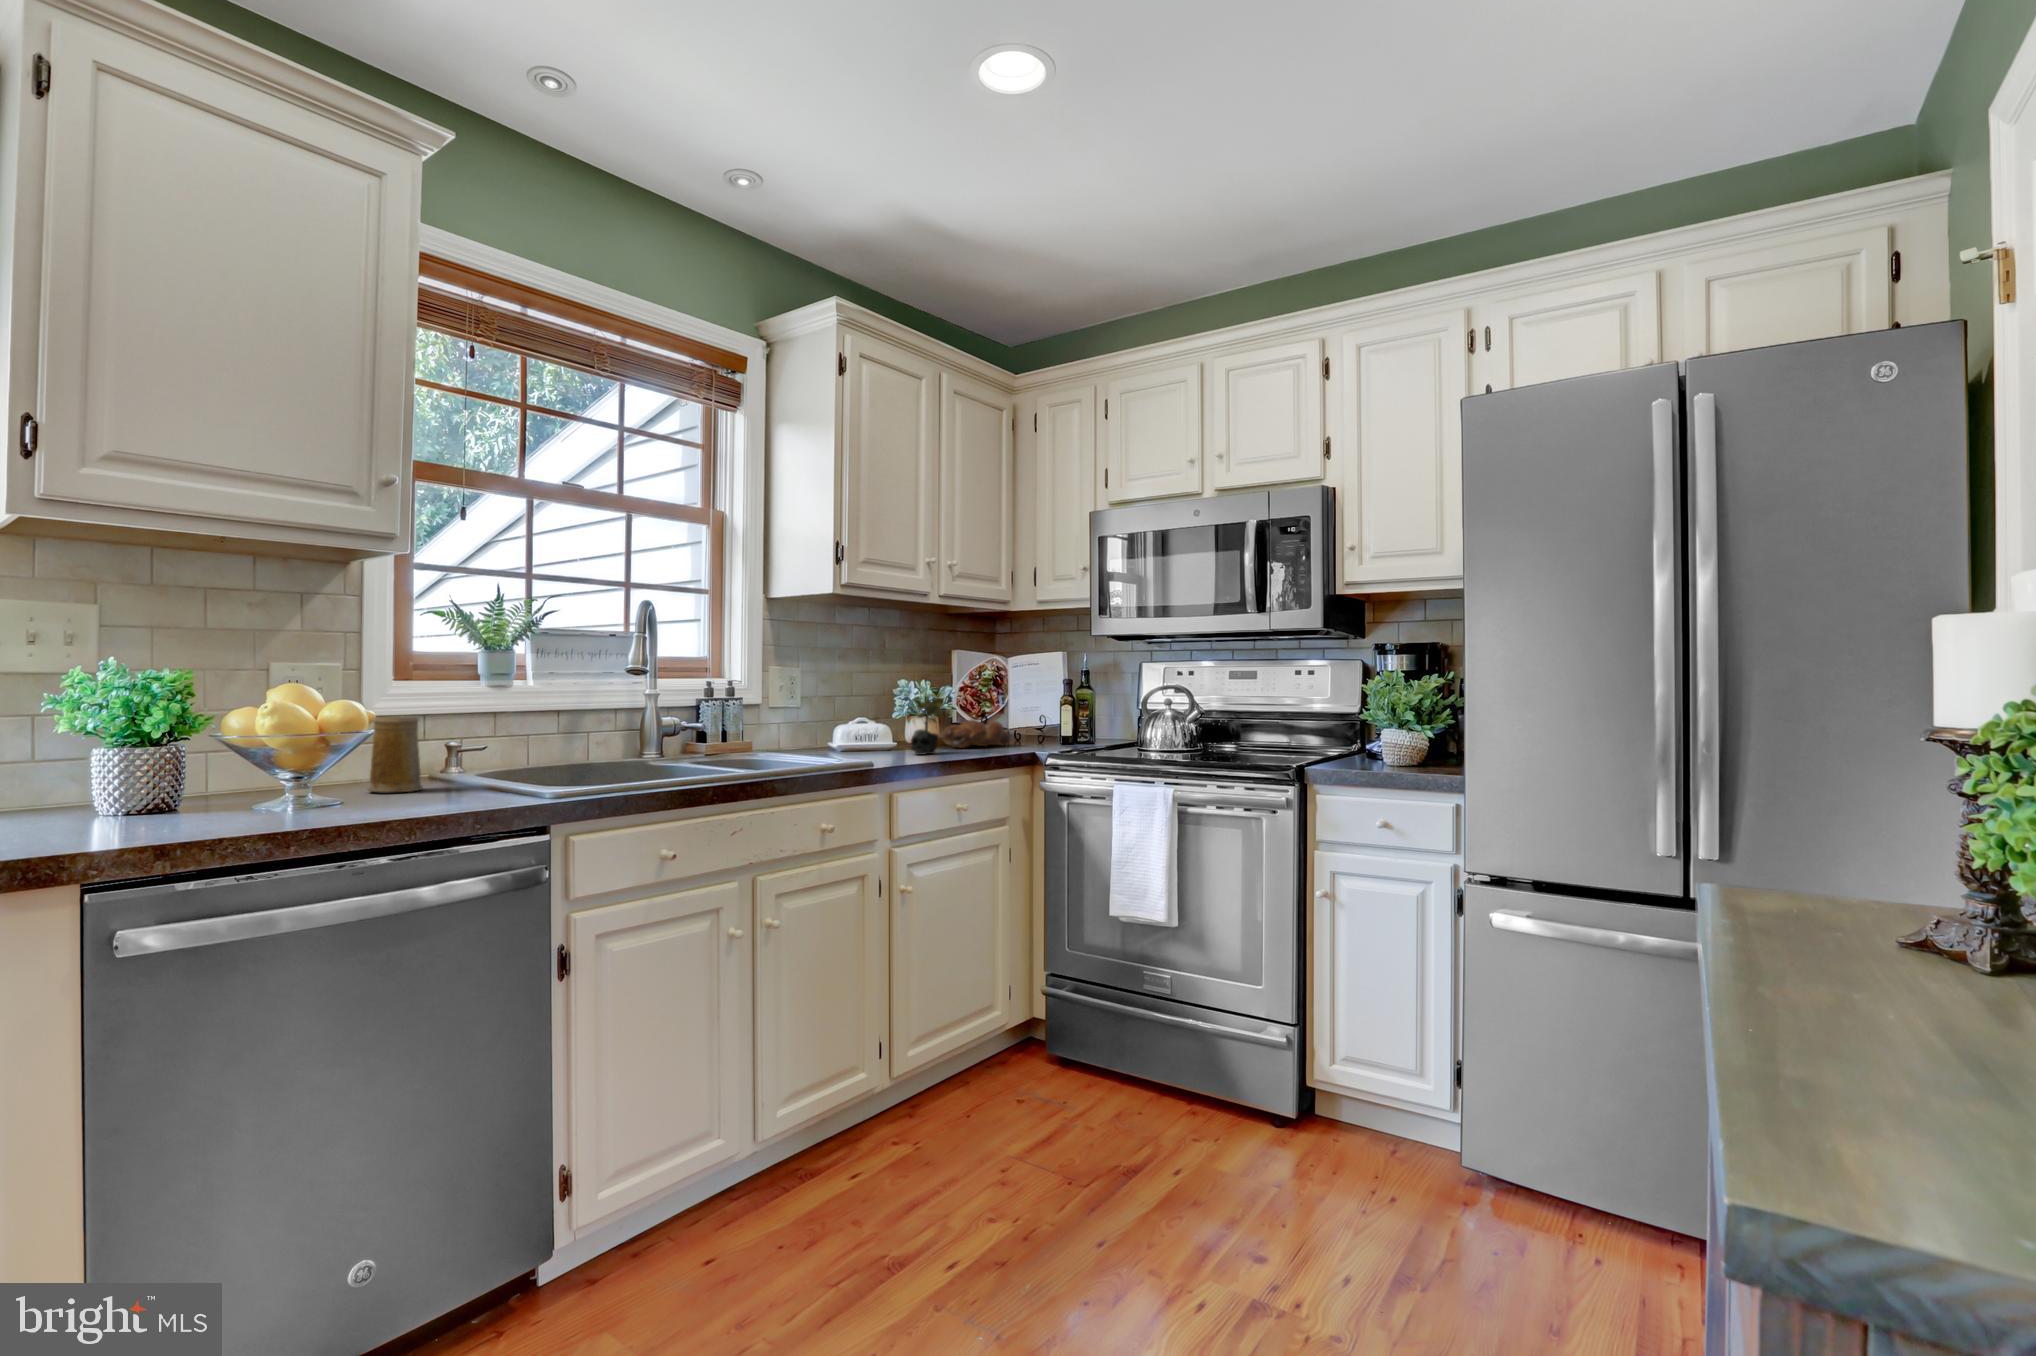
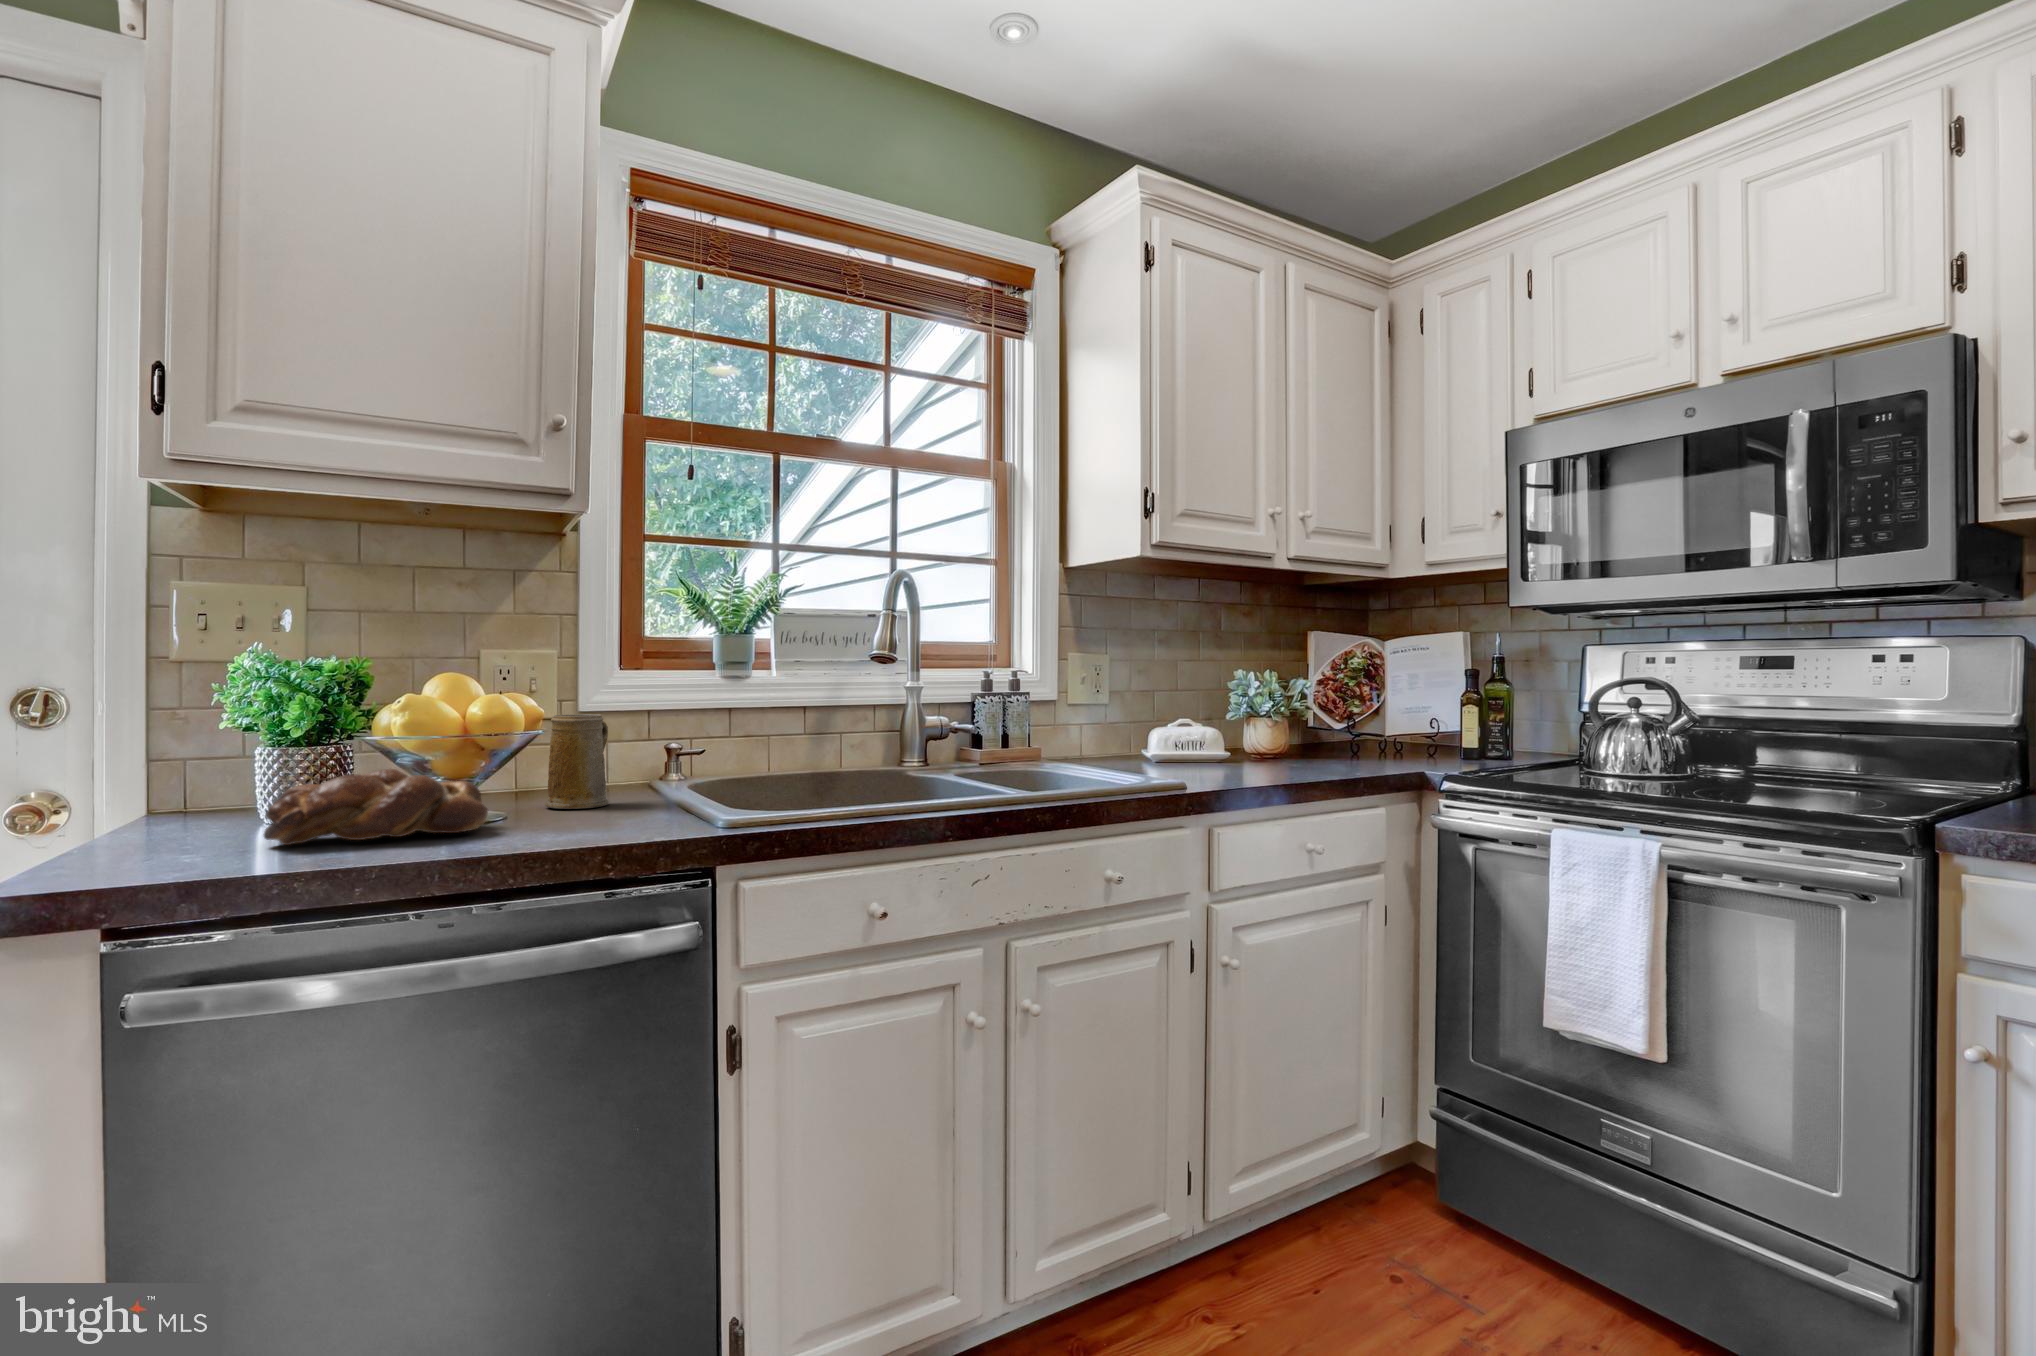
succulent plant: present [911,696,944,755] -> none [1238,690,1290,771]
bread loaf: present [942,720,1011,748] -> present [263,769,488,845]

